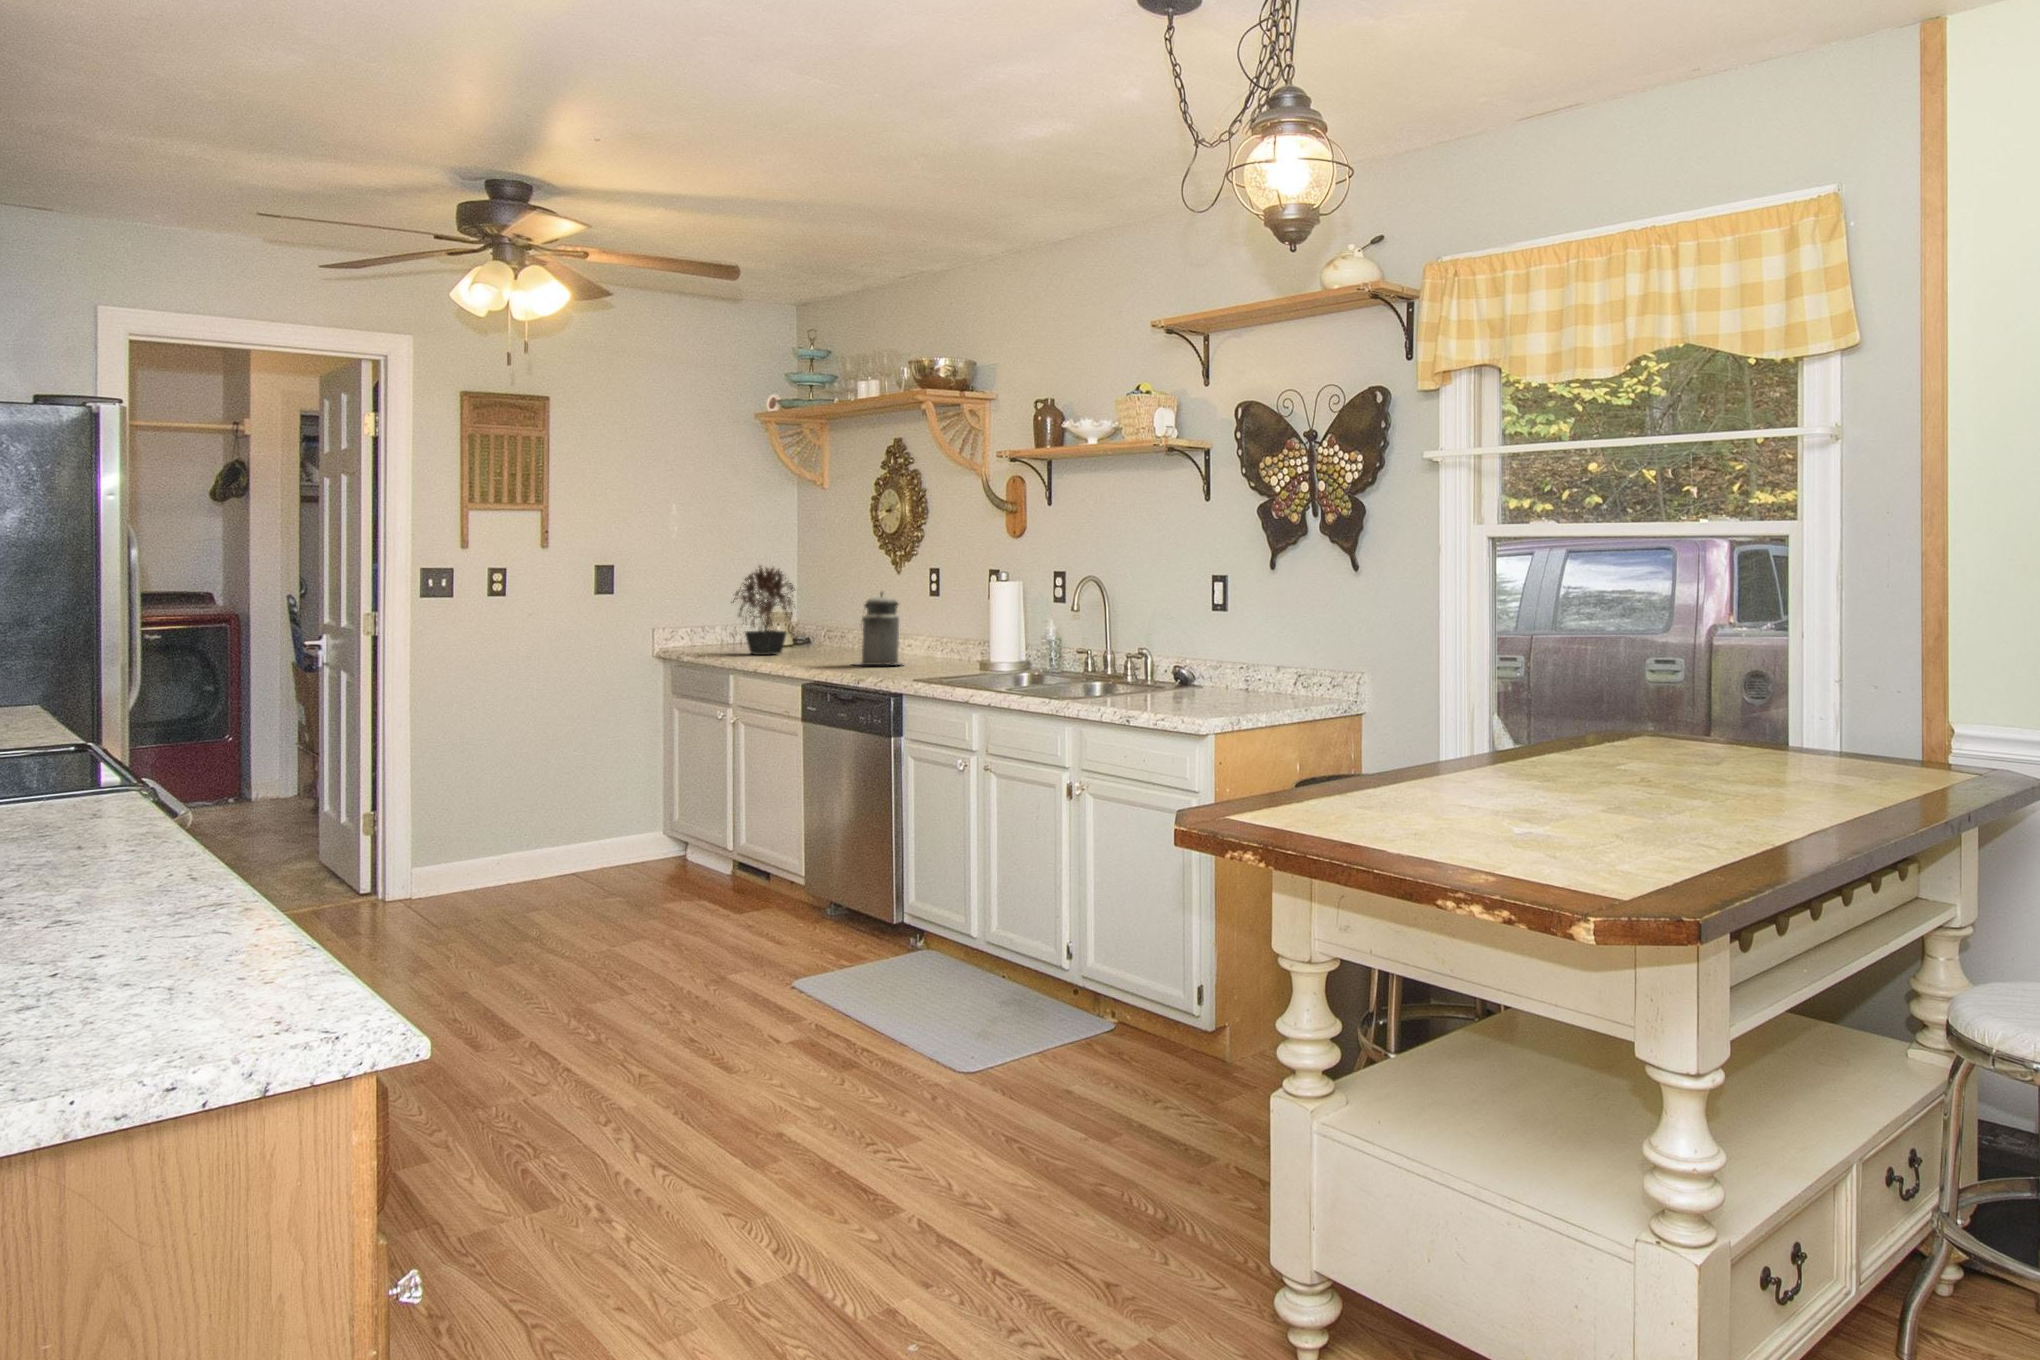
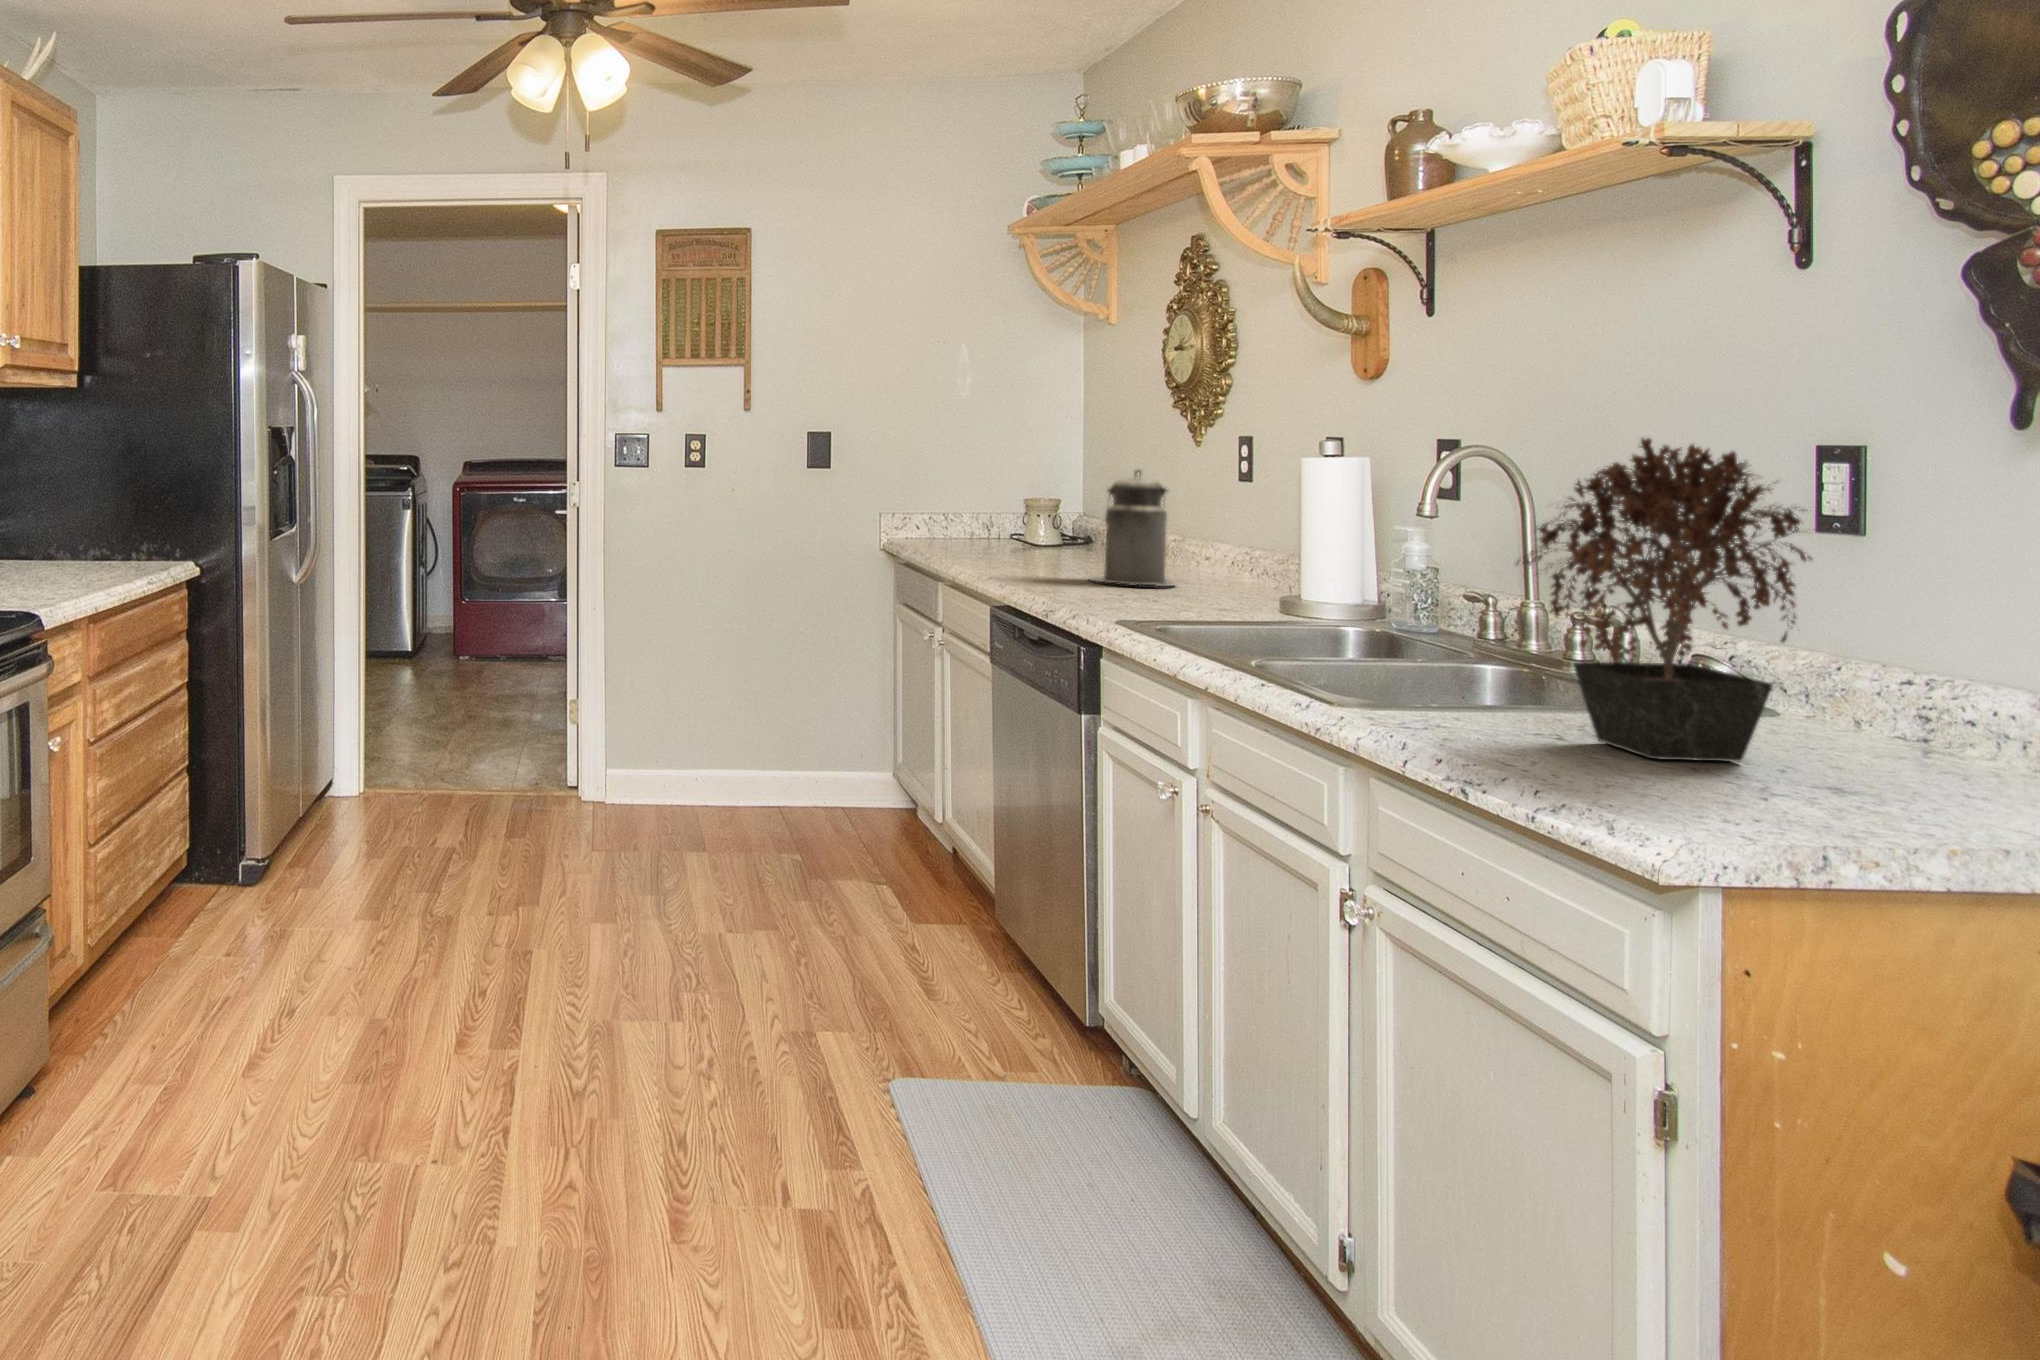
potted plant: present [731,566,795,655] -> present [1516,438,1828,762]

